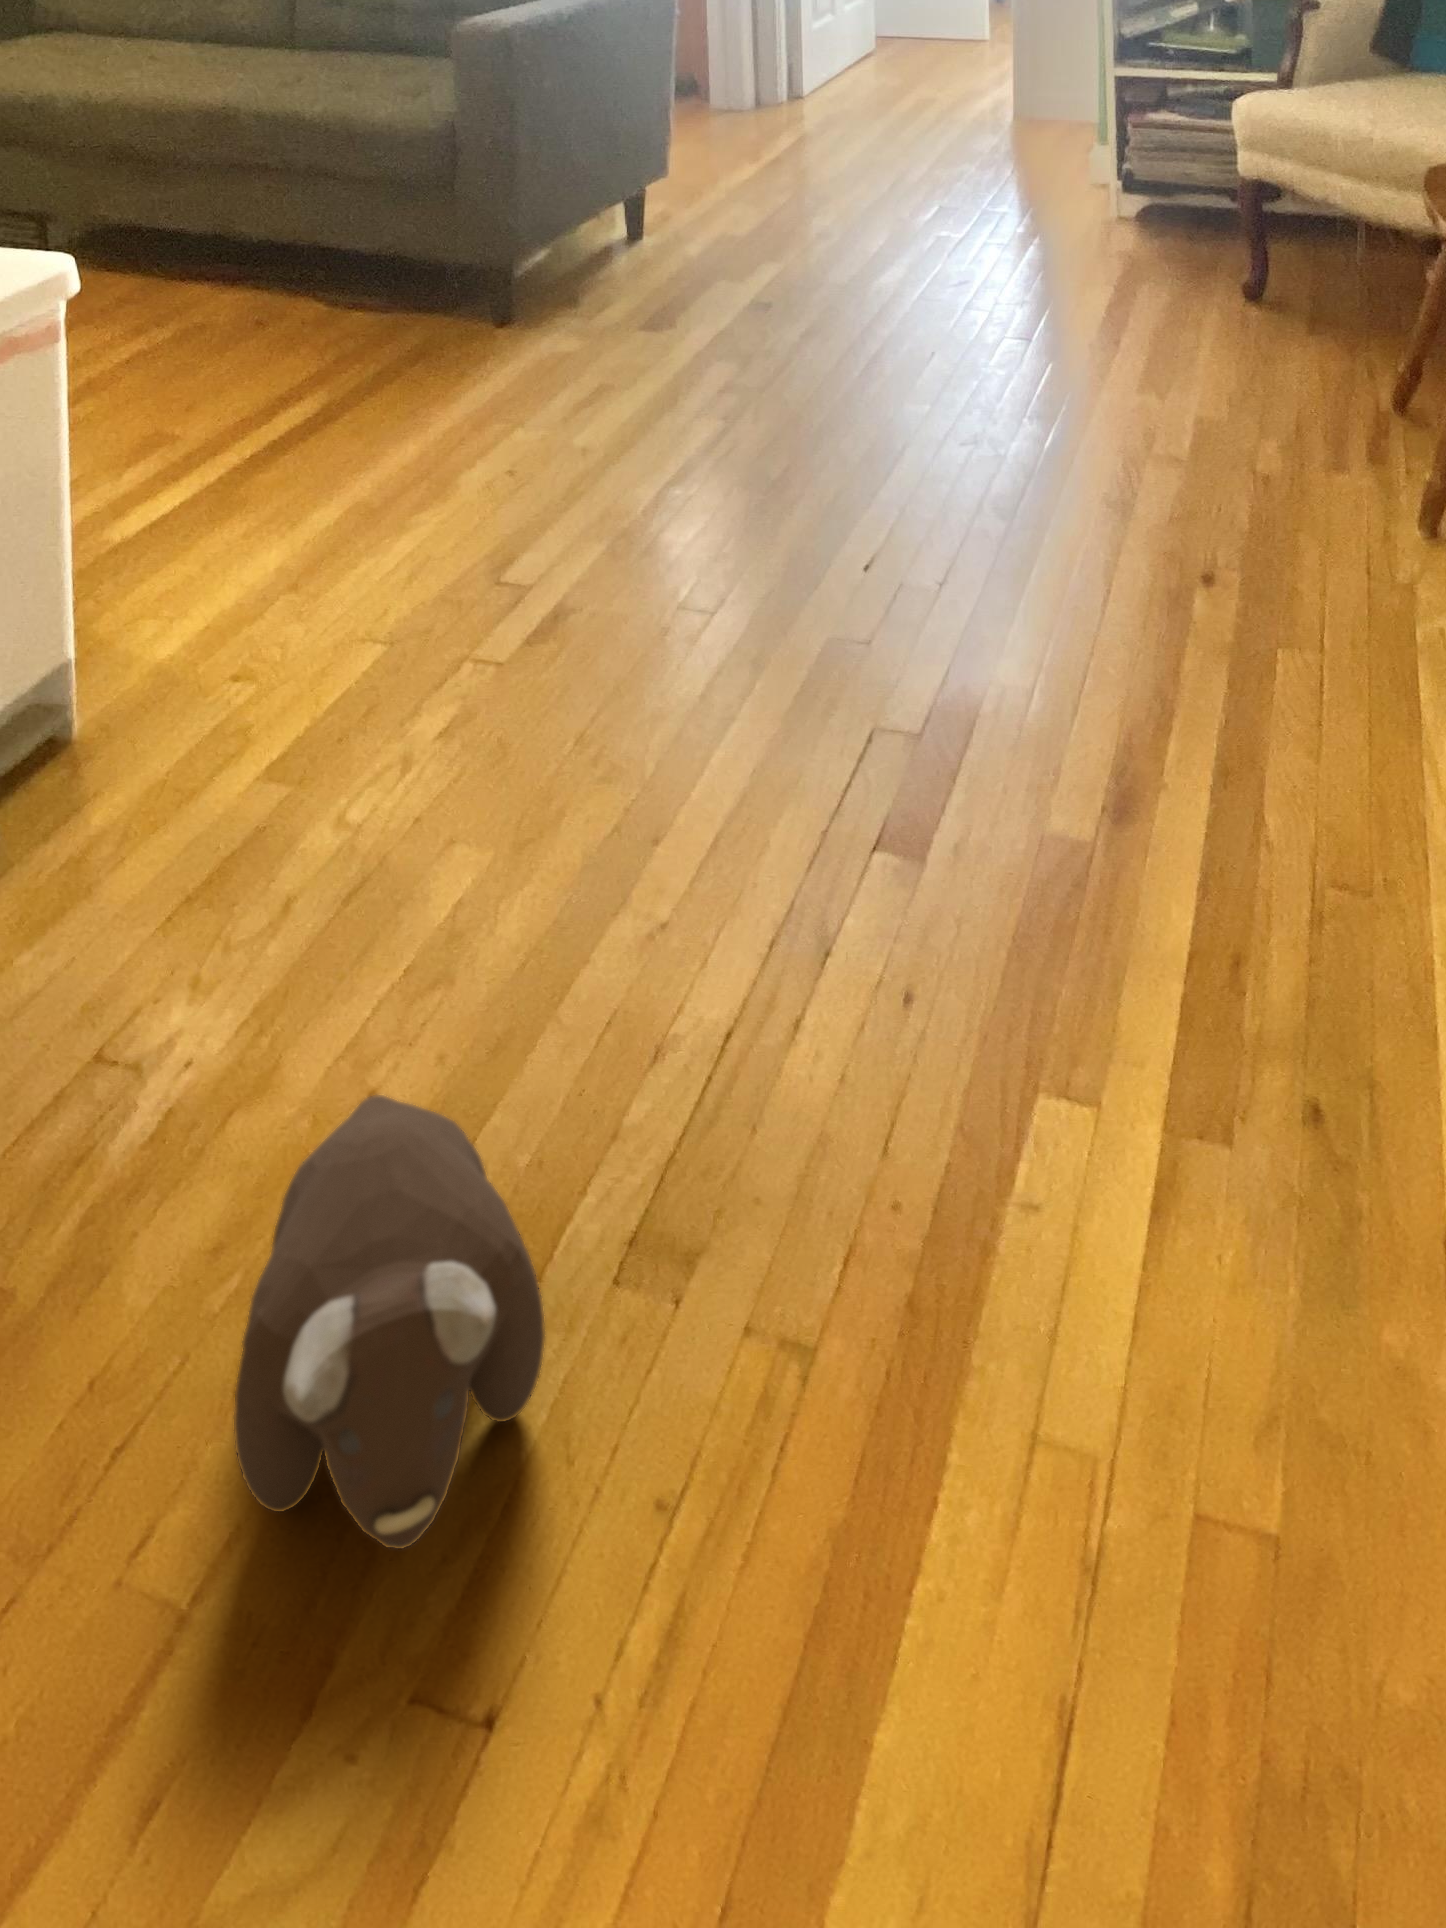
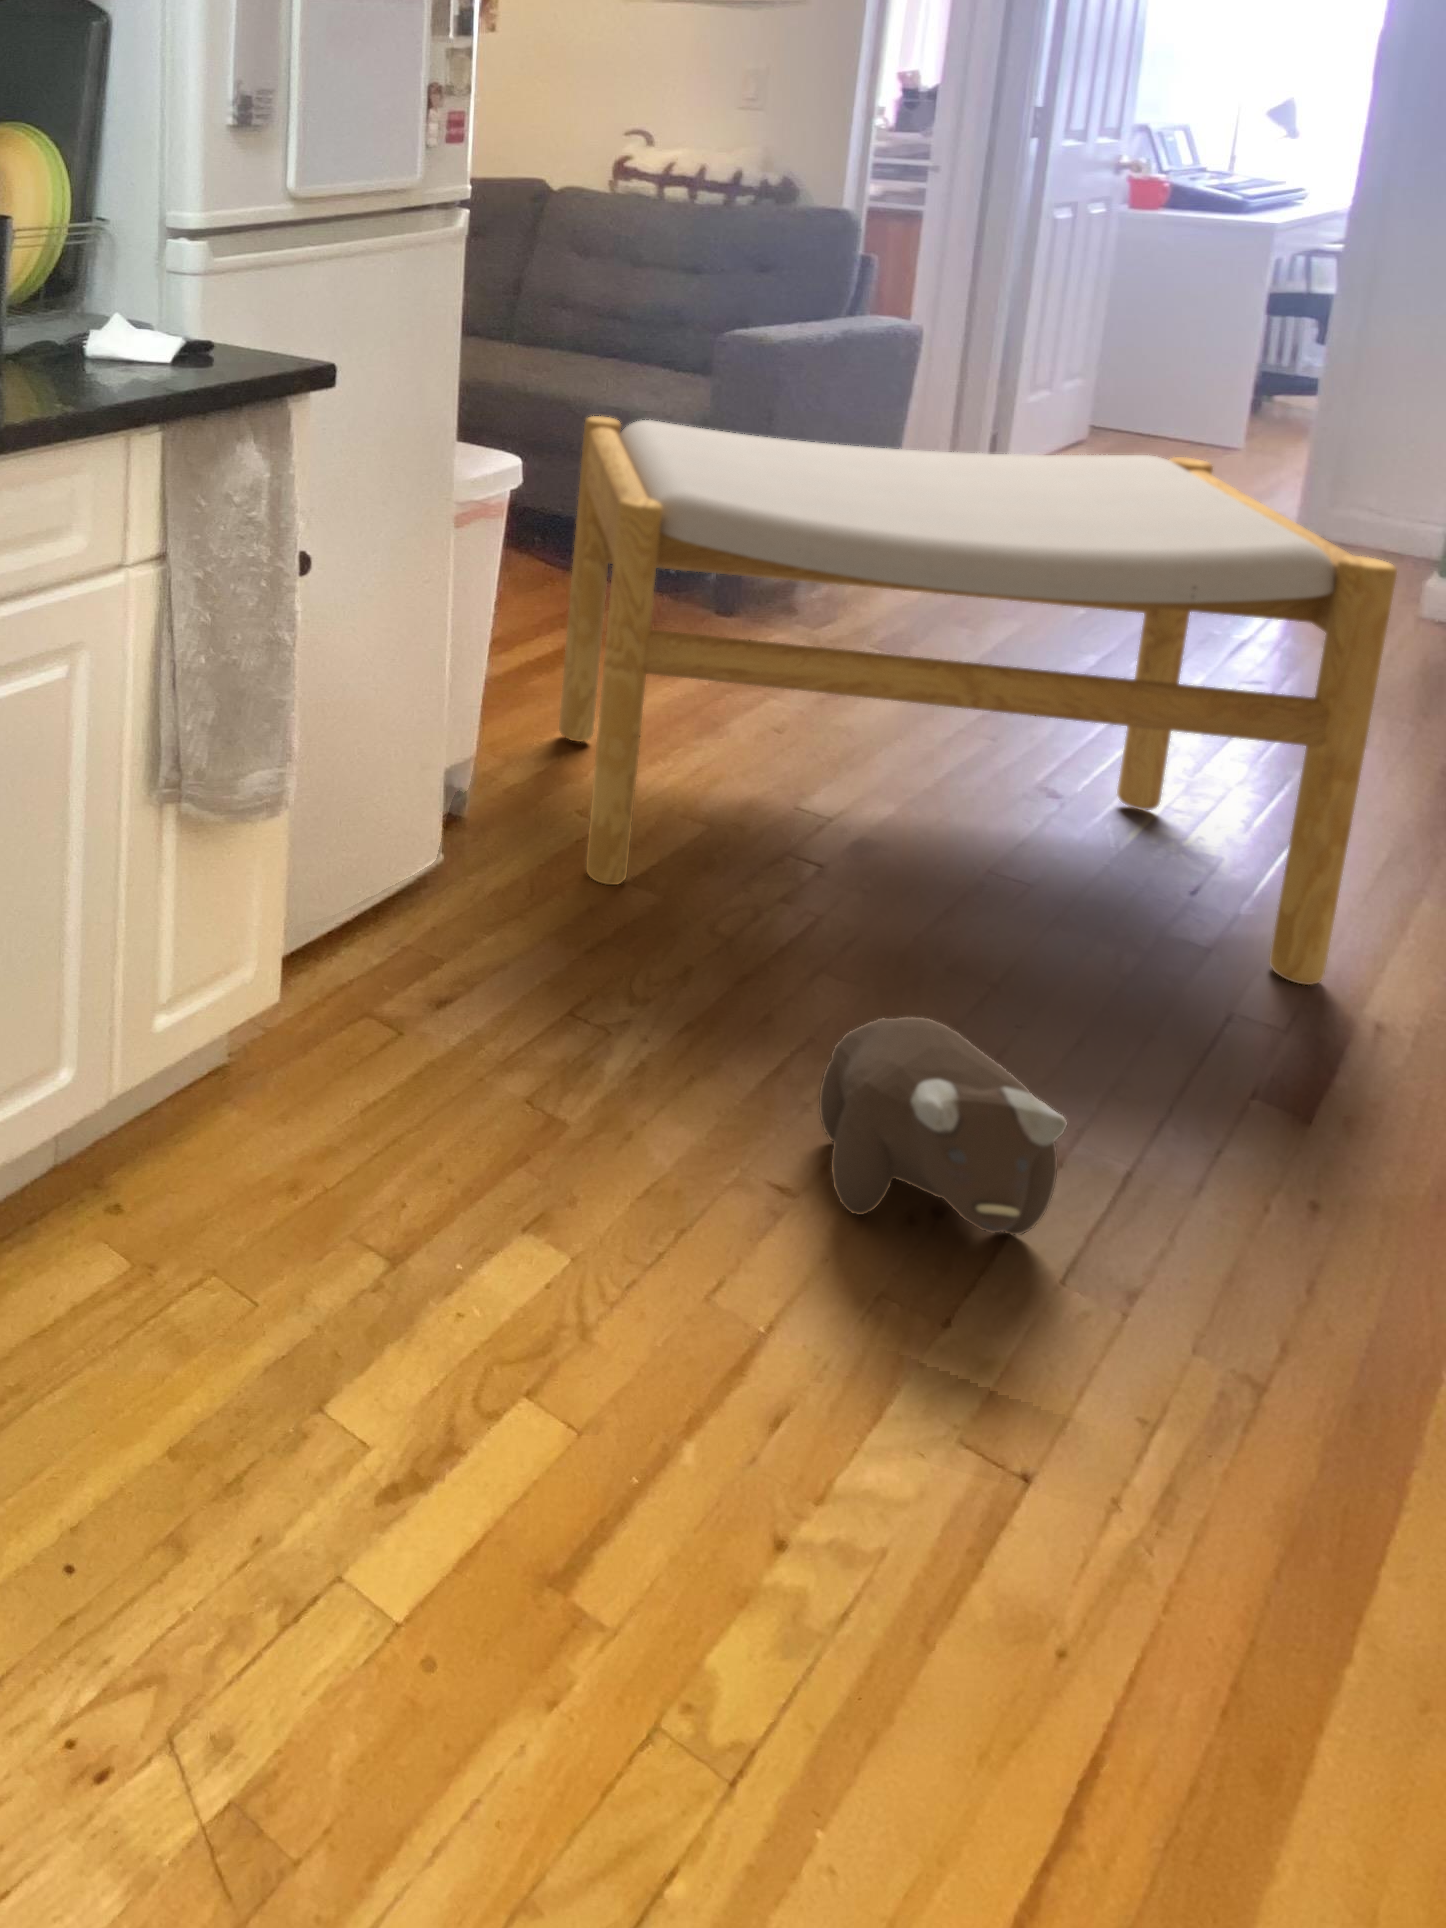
footstool: none [94,128,951,869] -> present [559,416,1397,985]

